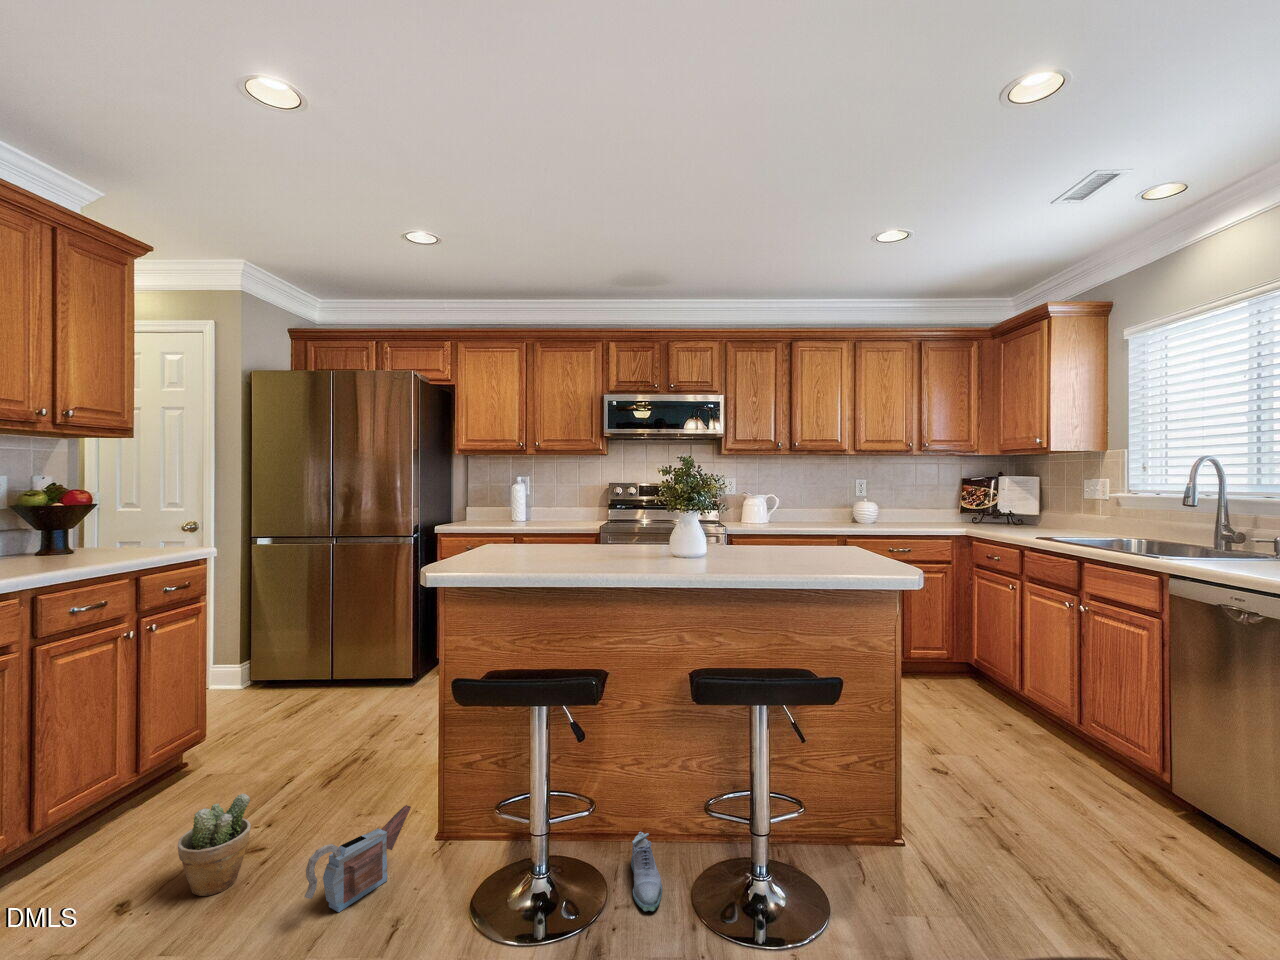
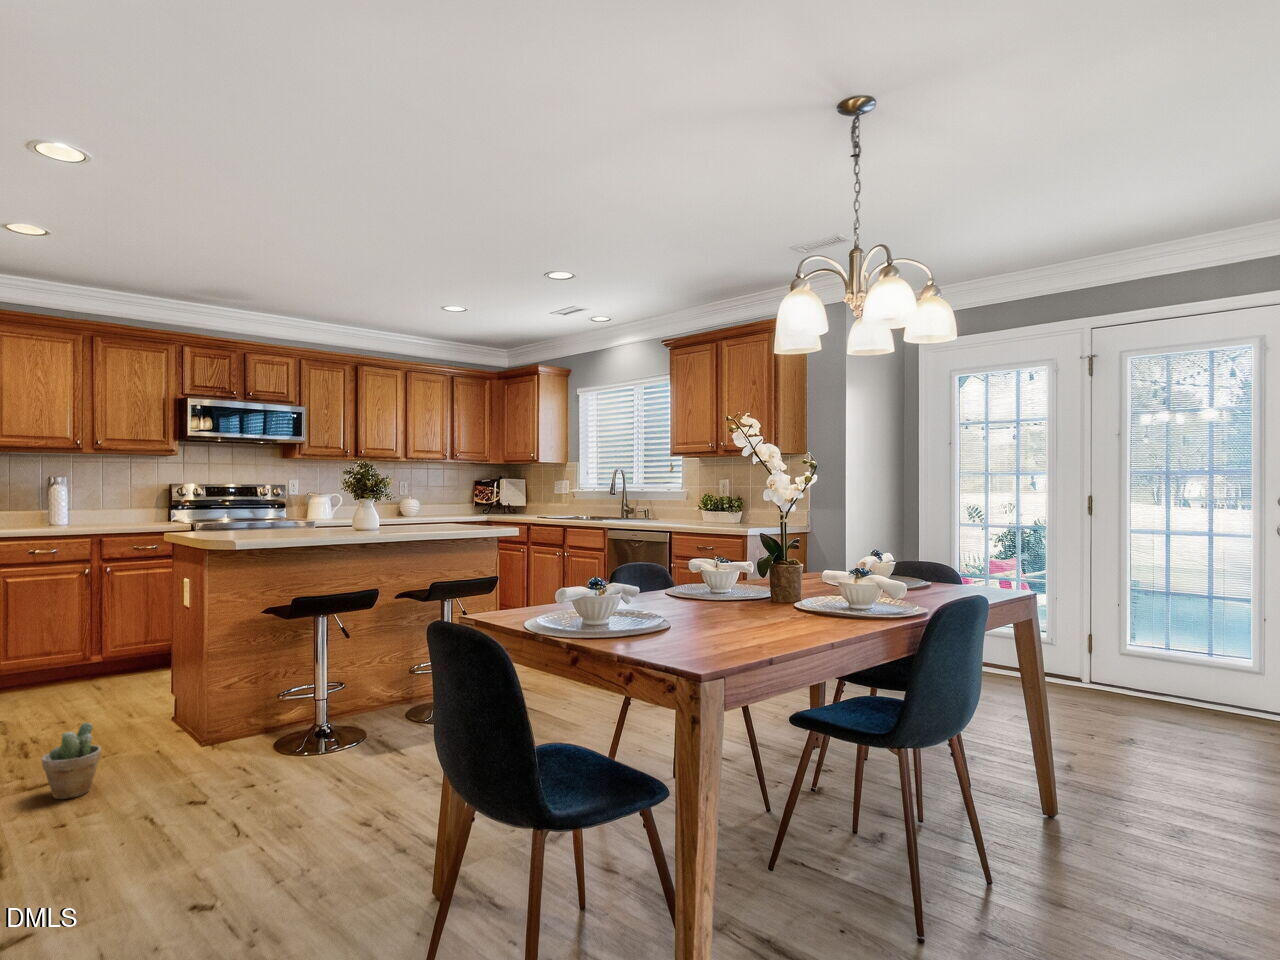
watering can: present [304,805,411,912] -> none [191,710,220,773]
shoe: present [631,832,662,911] -> none [370,695,406,723]

